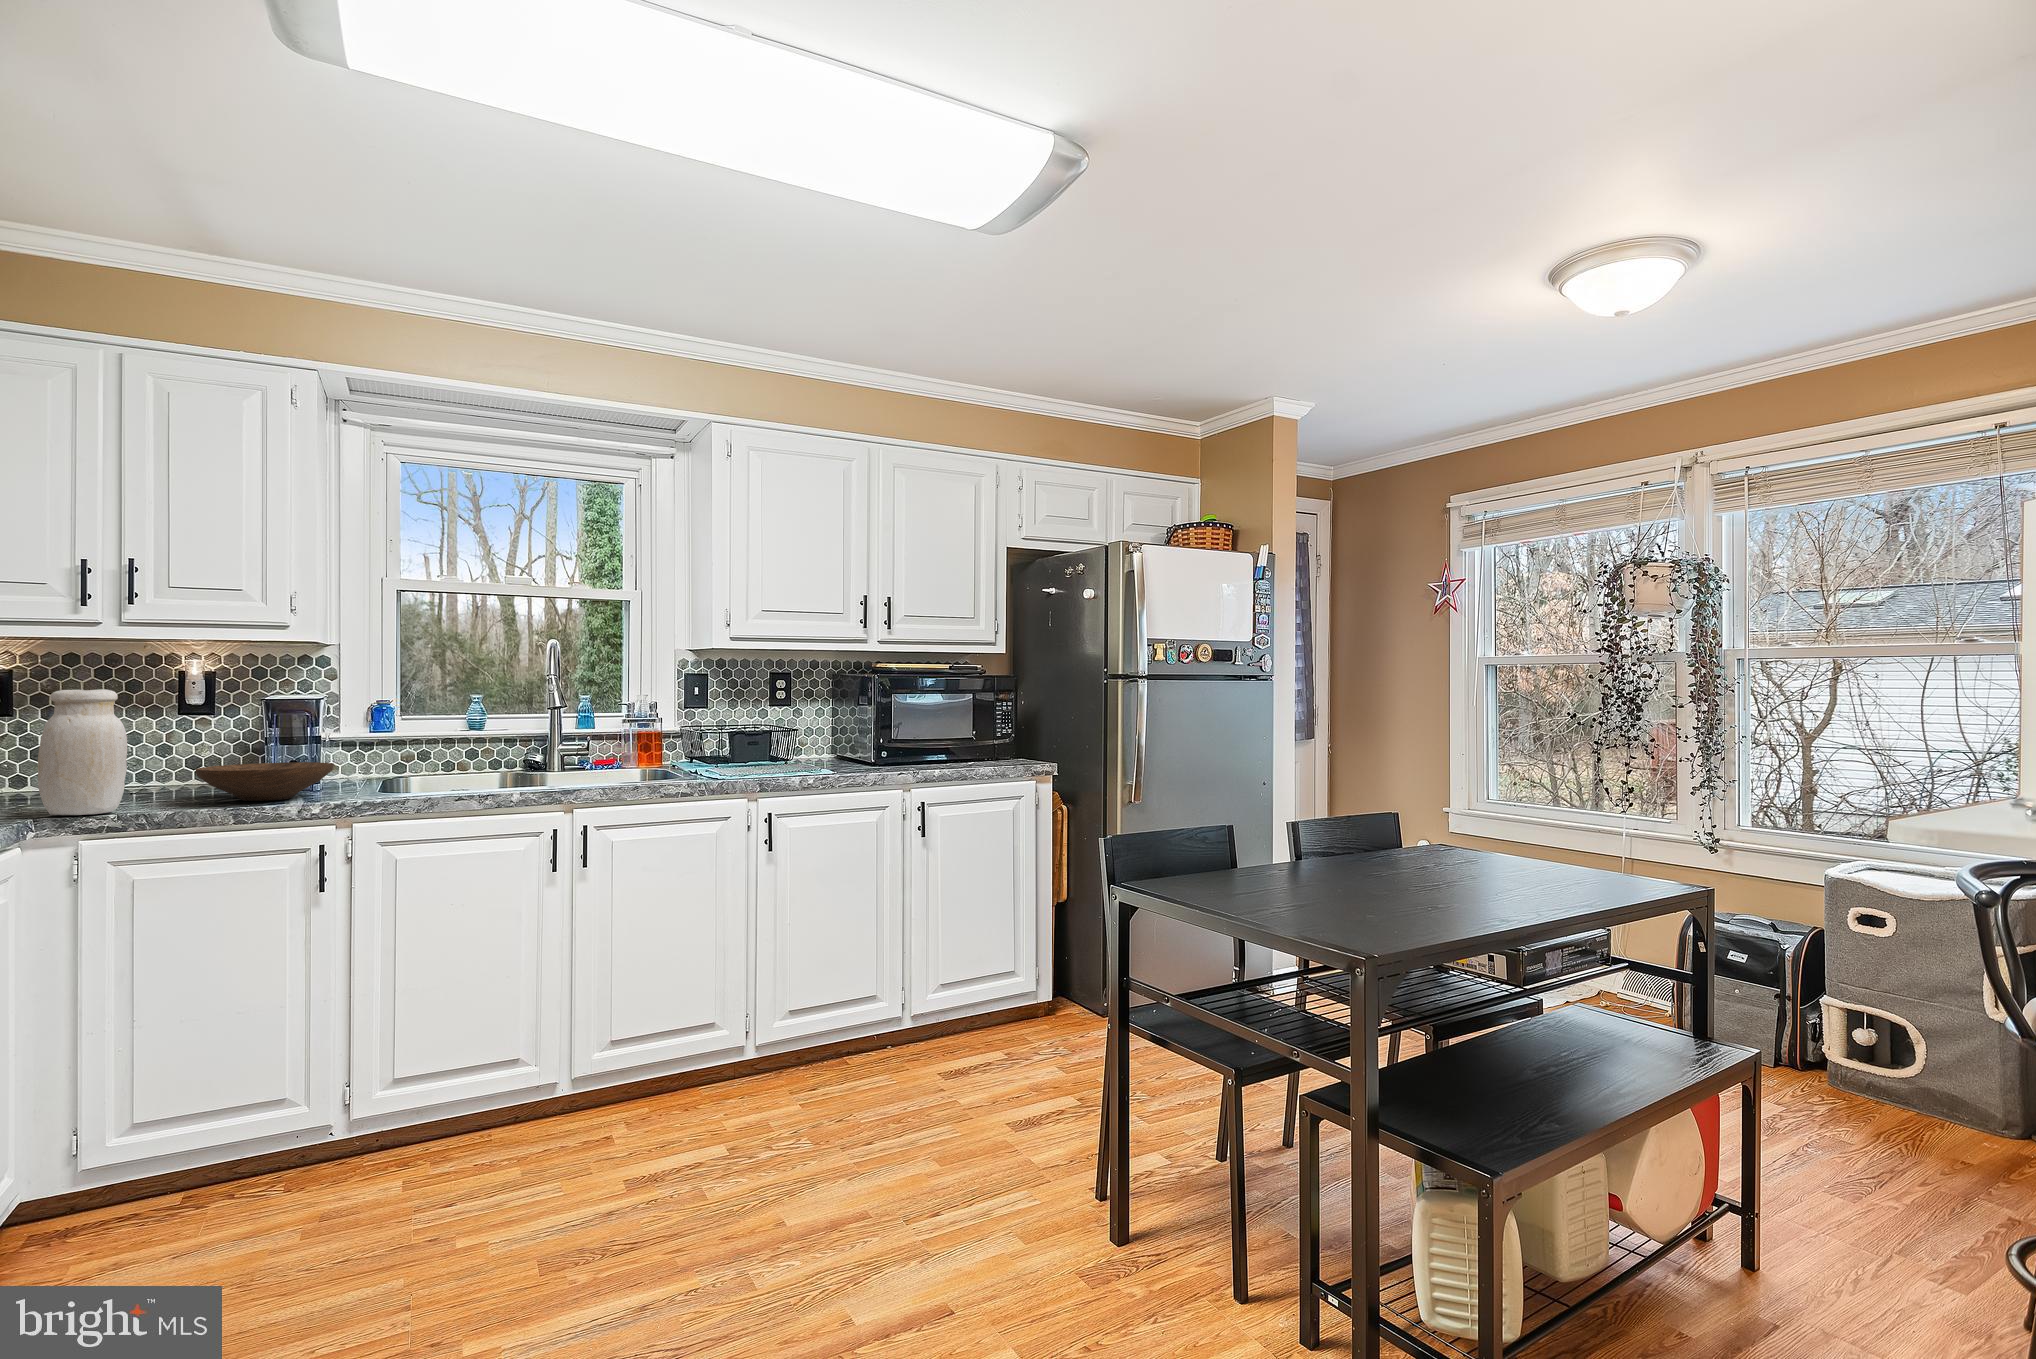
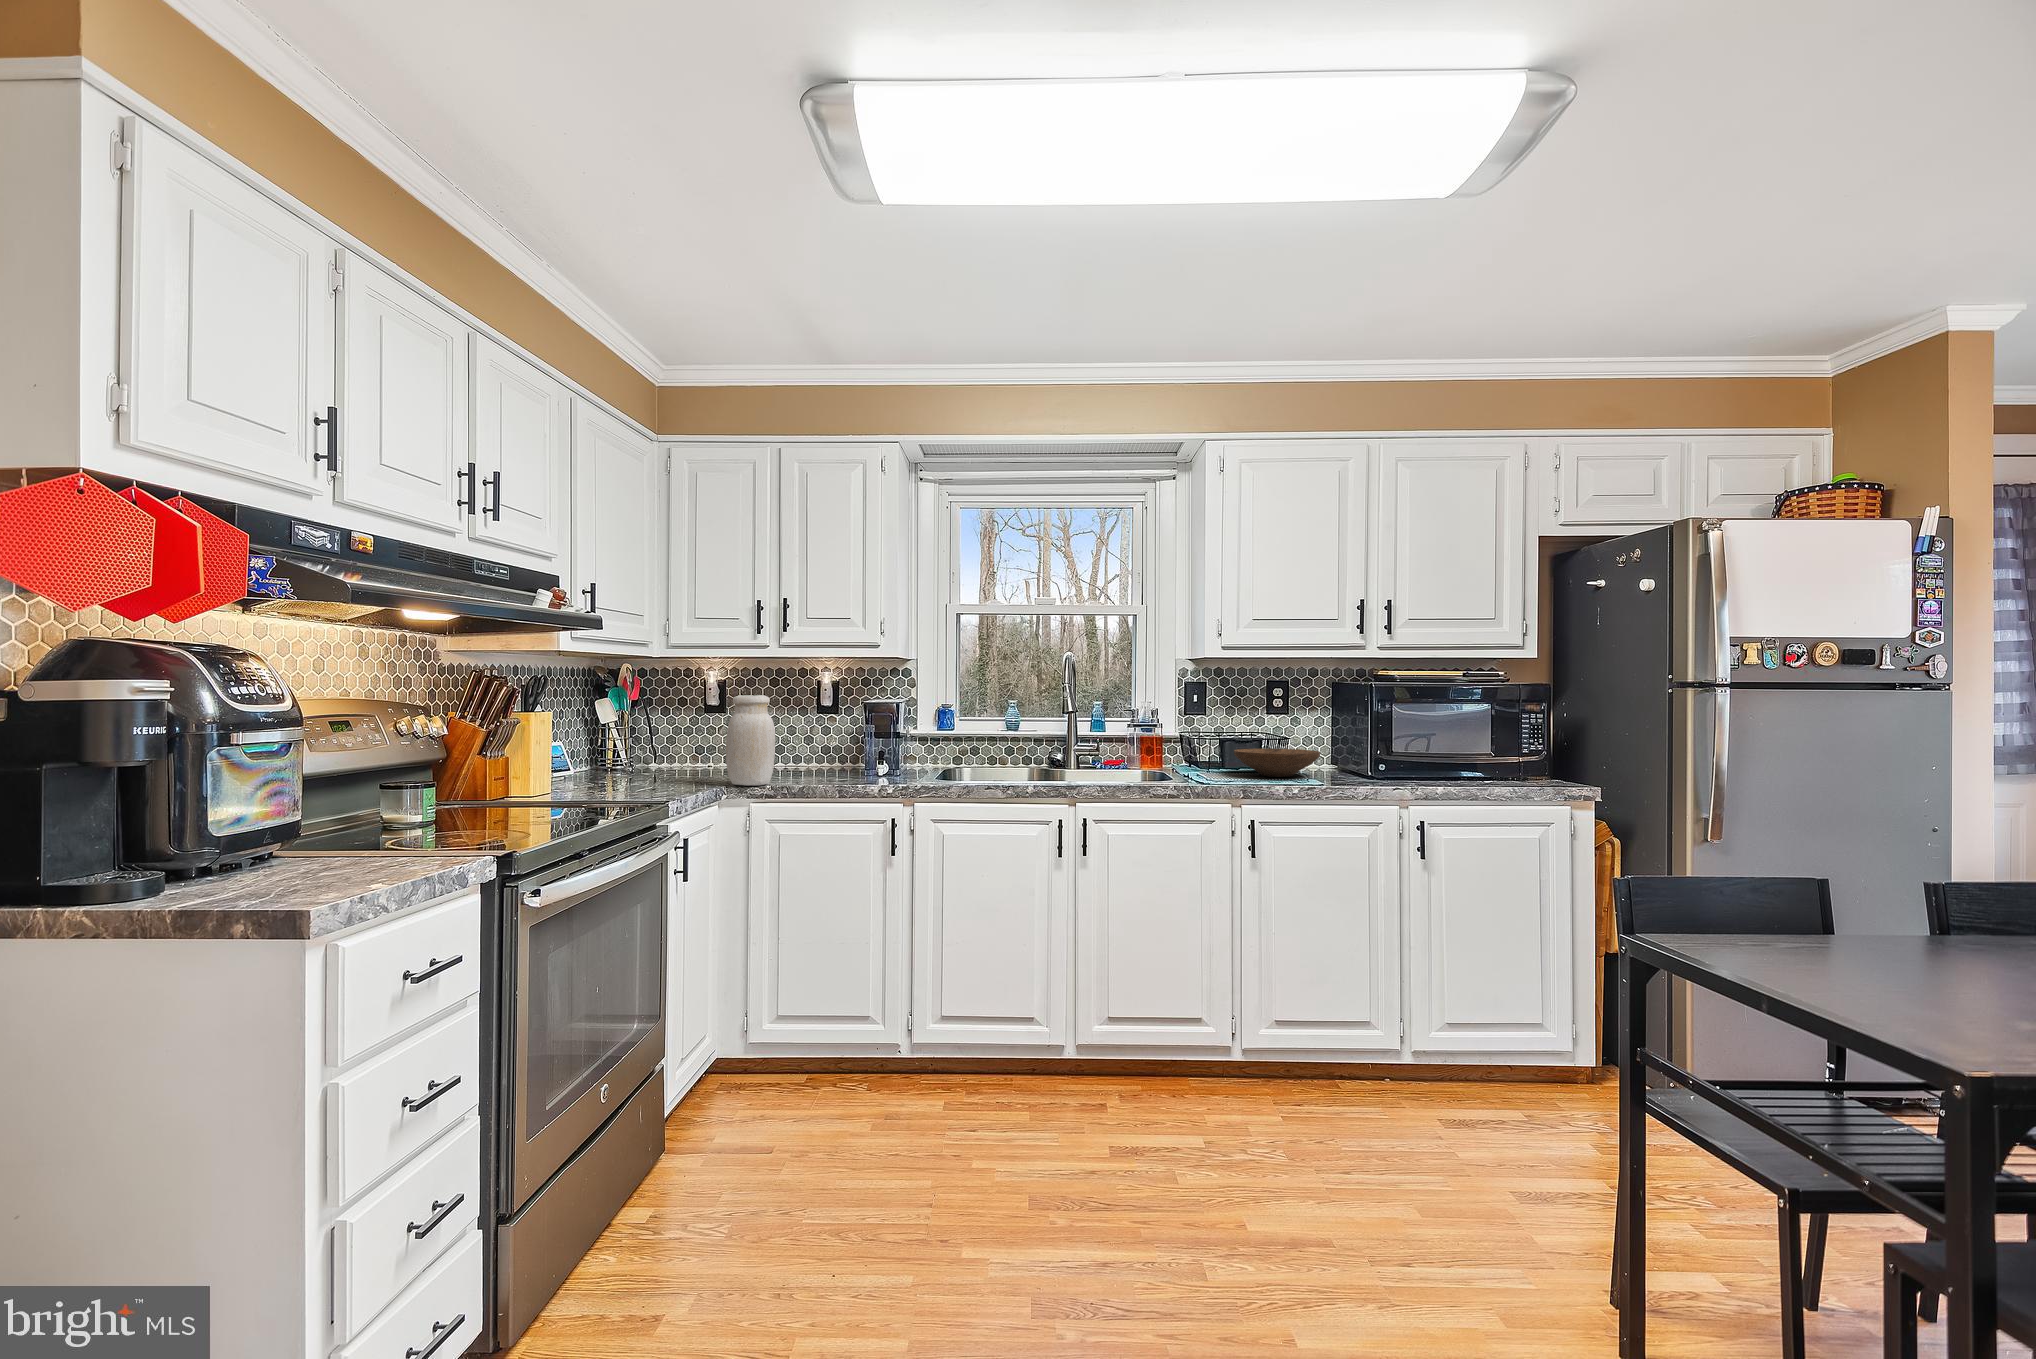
wooden bowl: present [196,762,334,801] -> present [1234,749,1320,777]

